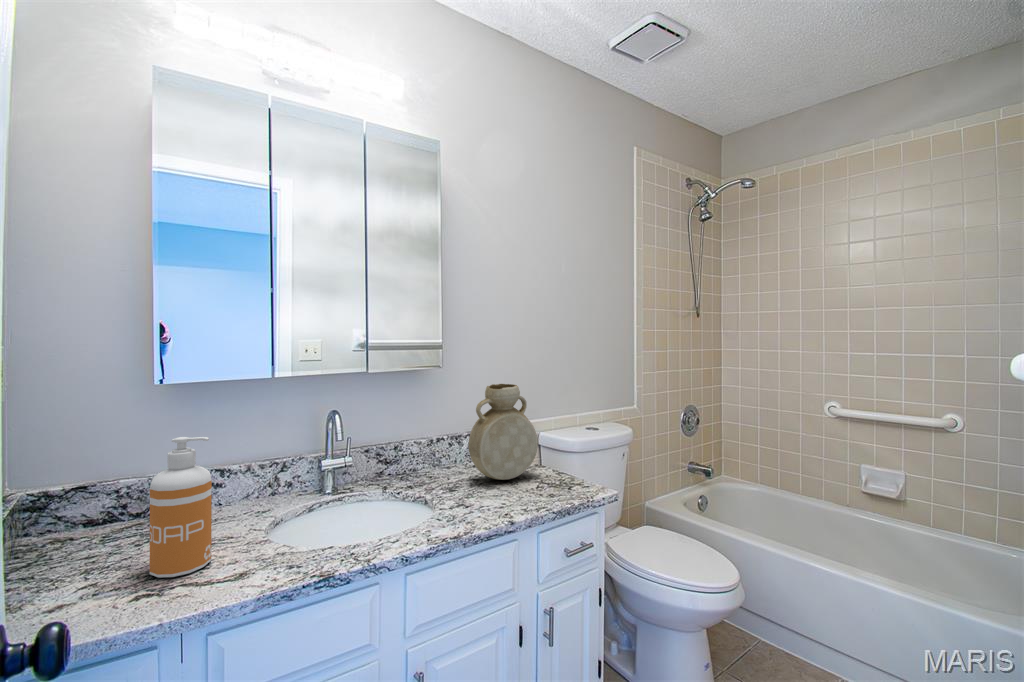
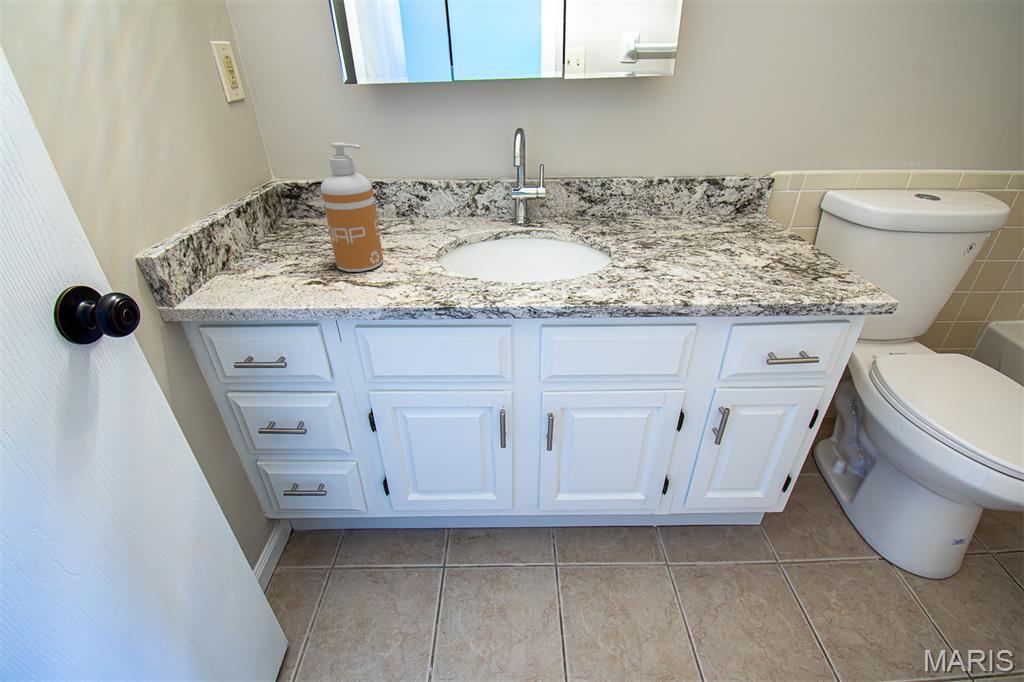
vase: present [468,384,538,480] -> none [684,103,796,248]

